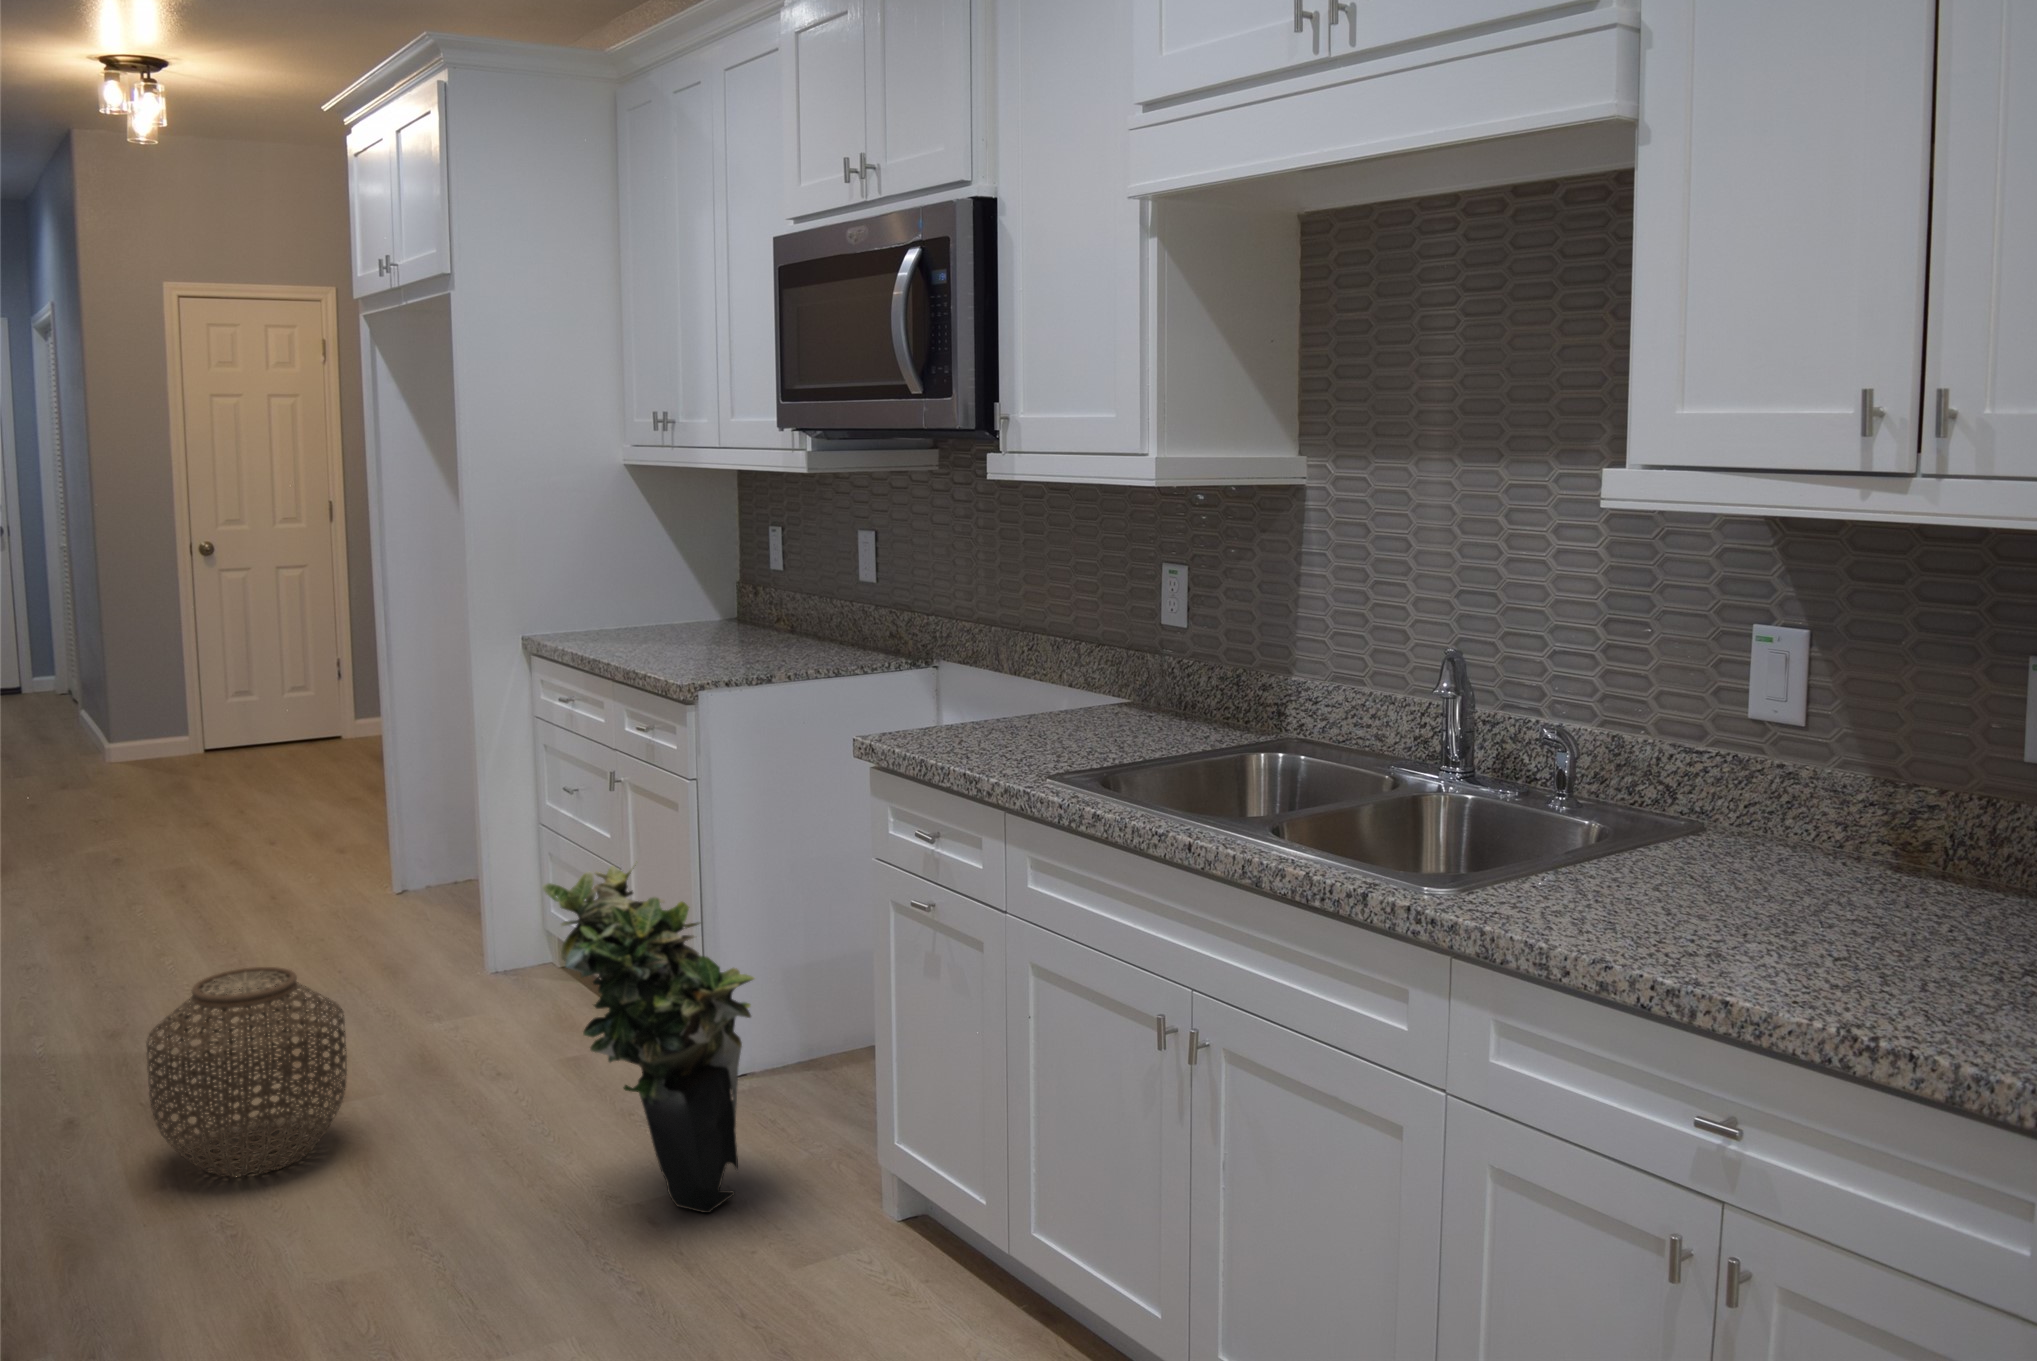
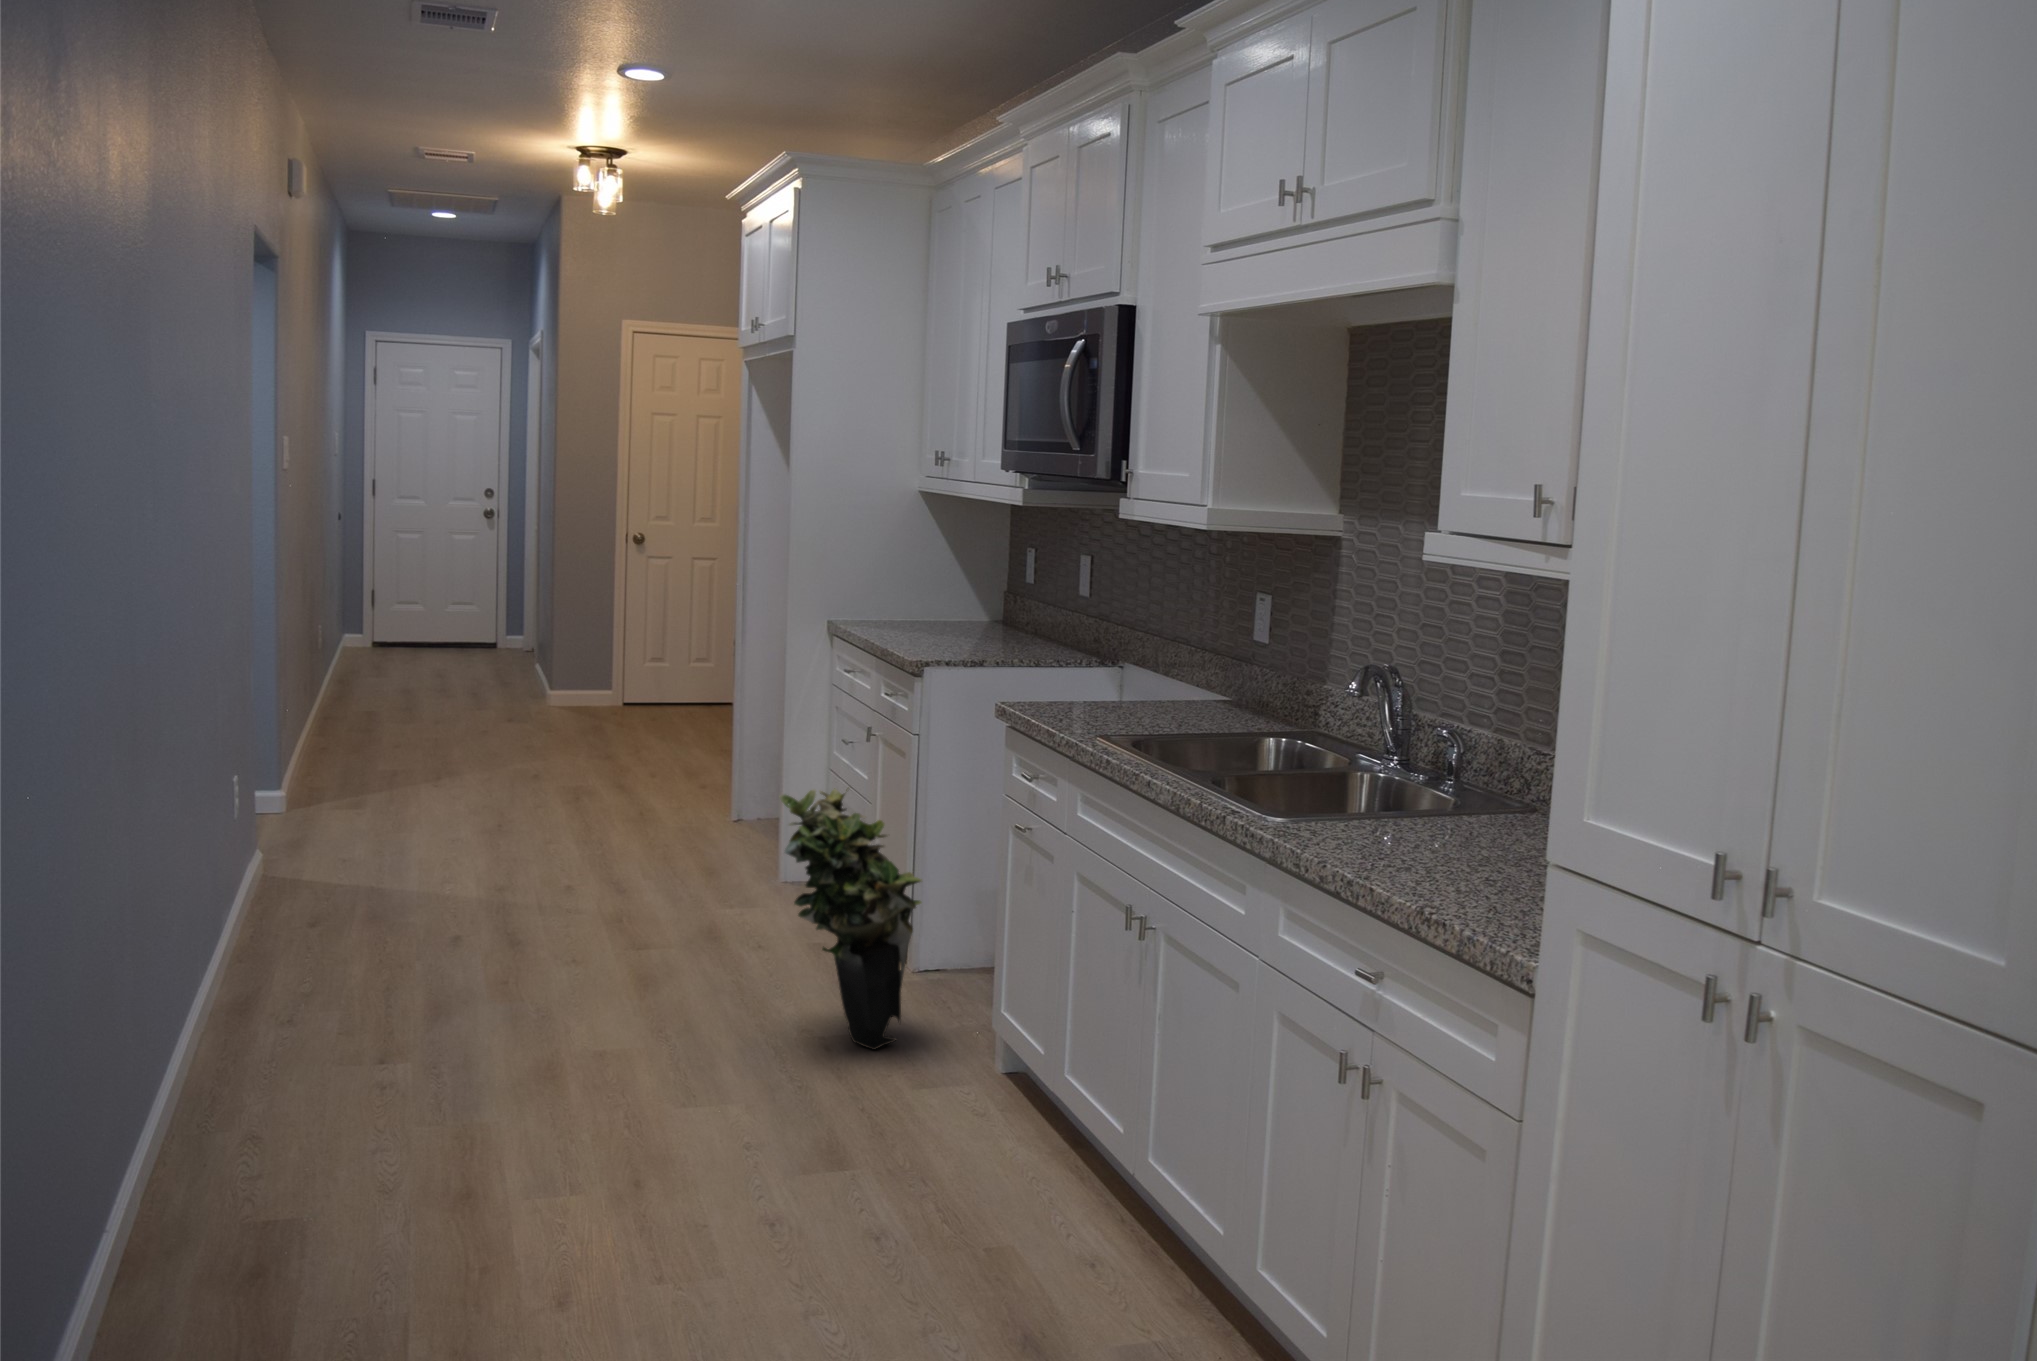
woven basket: present [146,967,347,1176] -> none [518,839,651,985]

